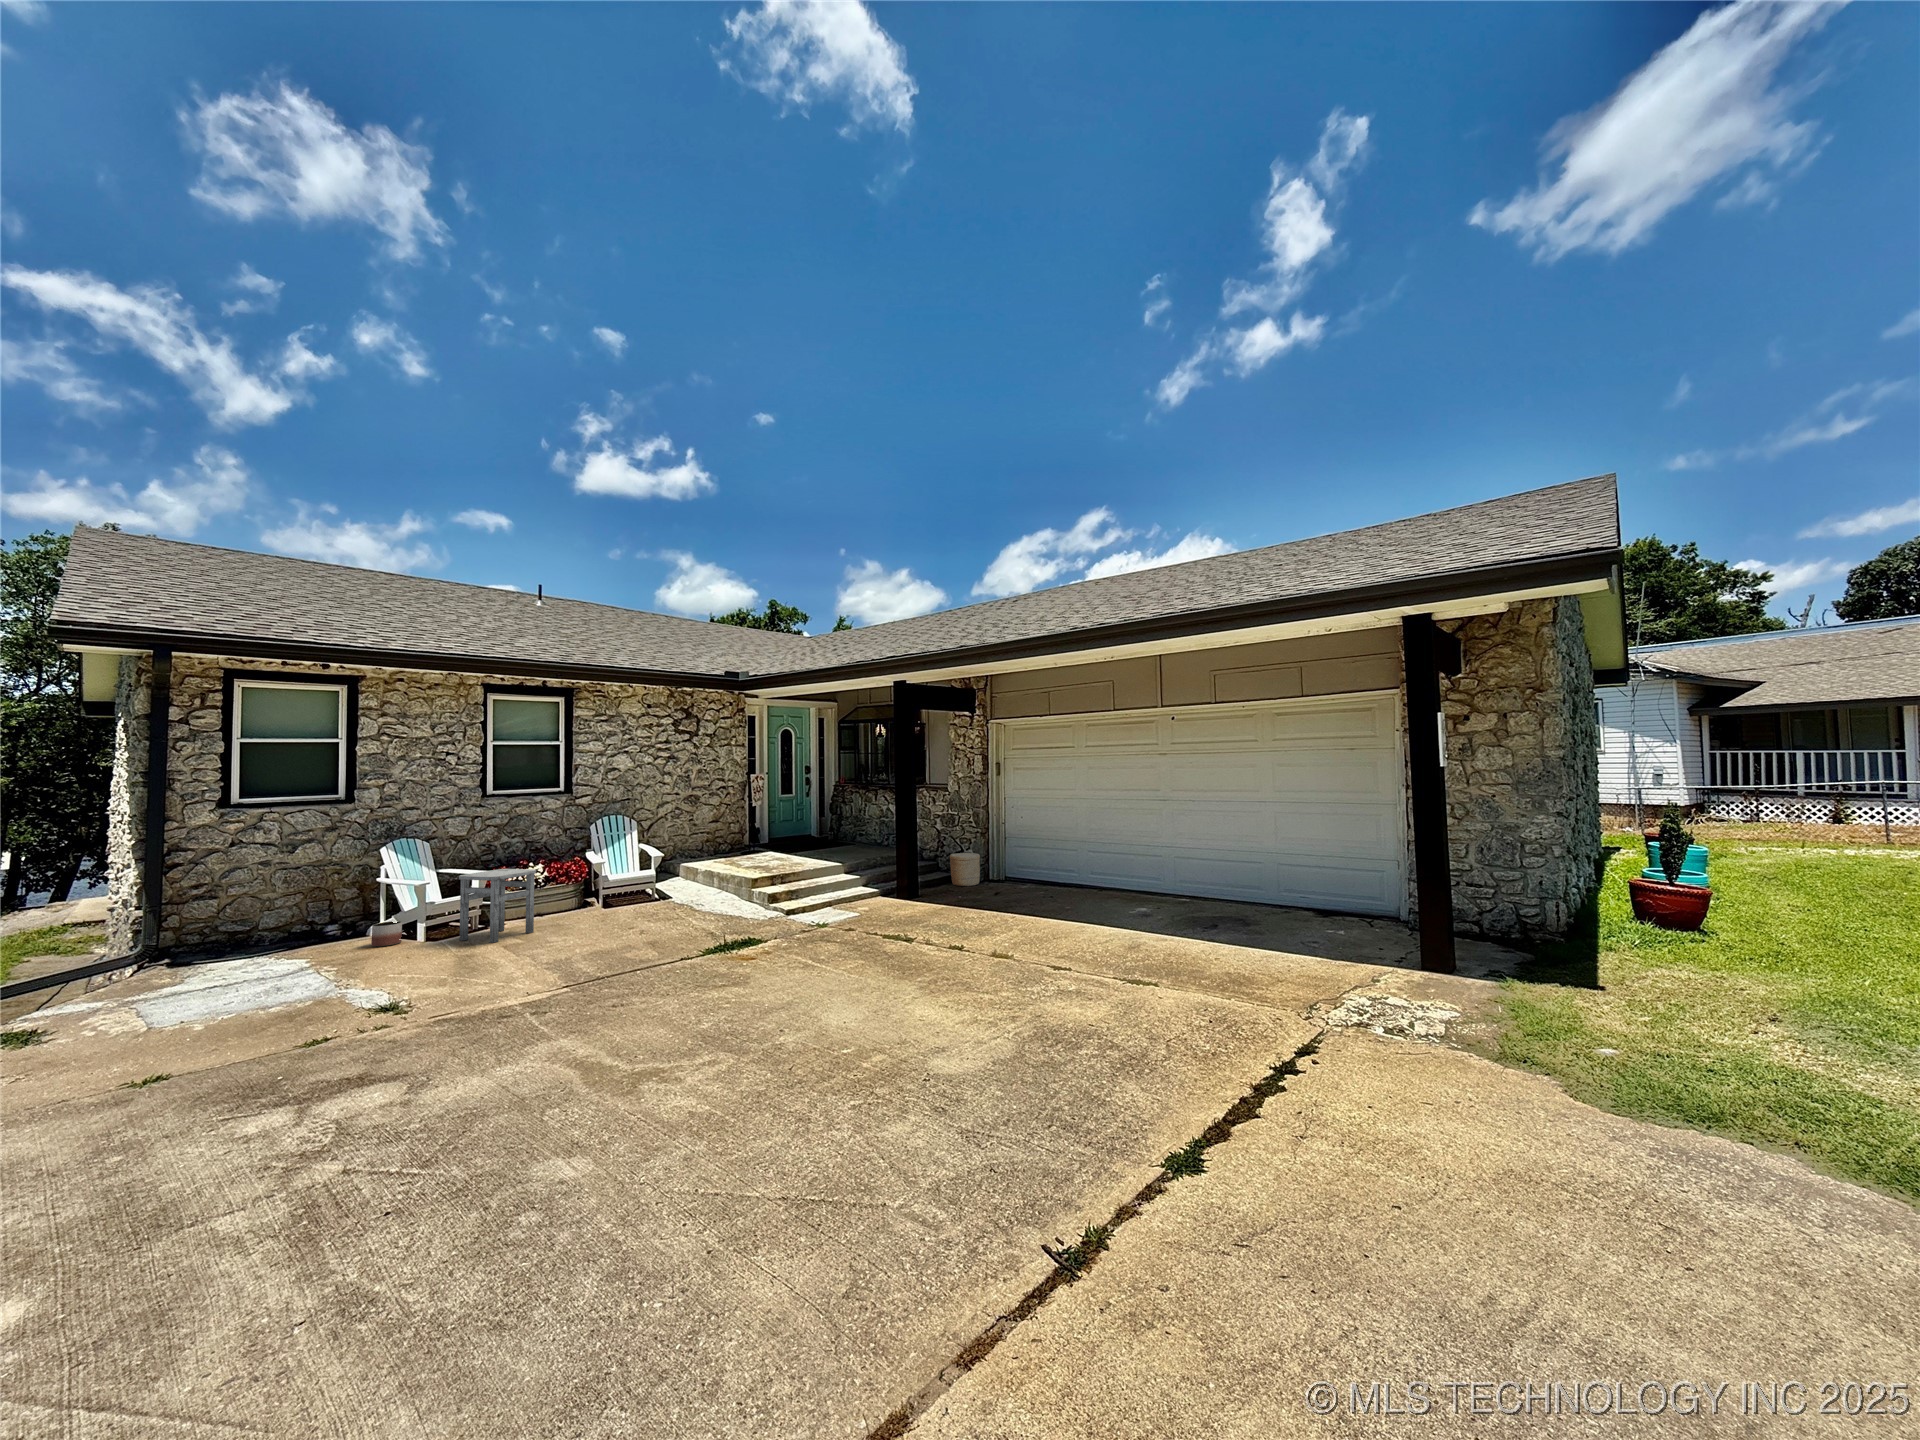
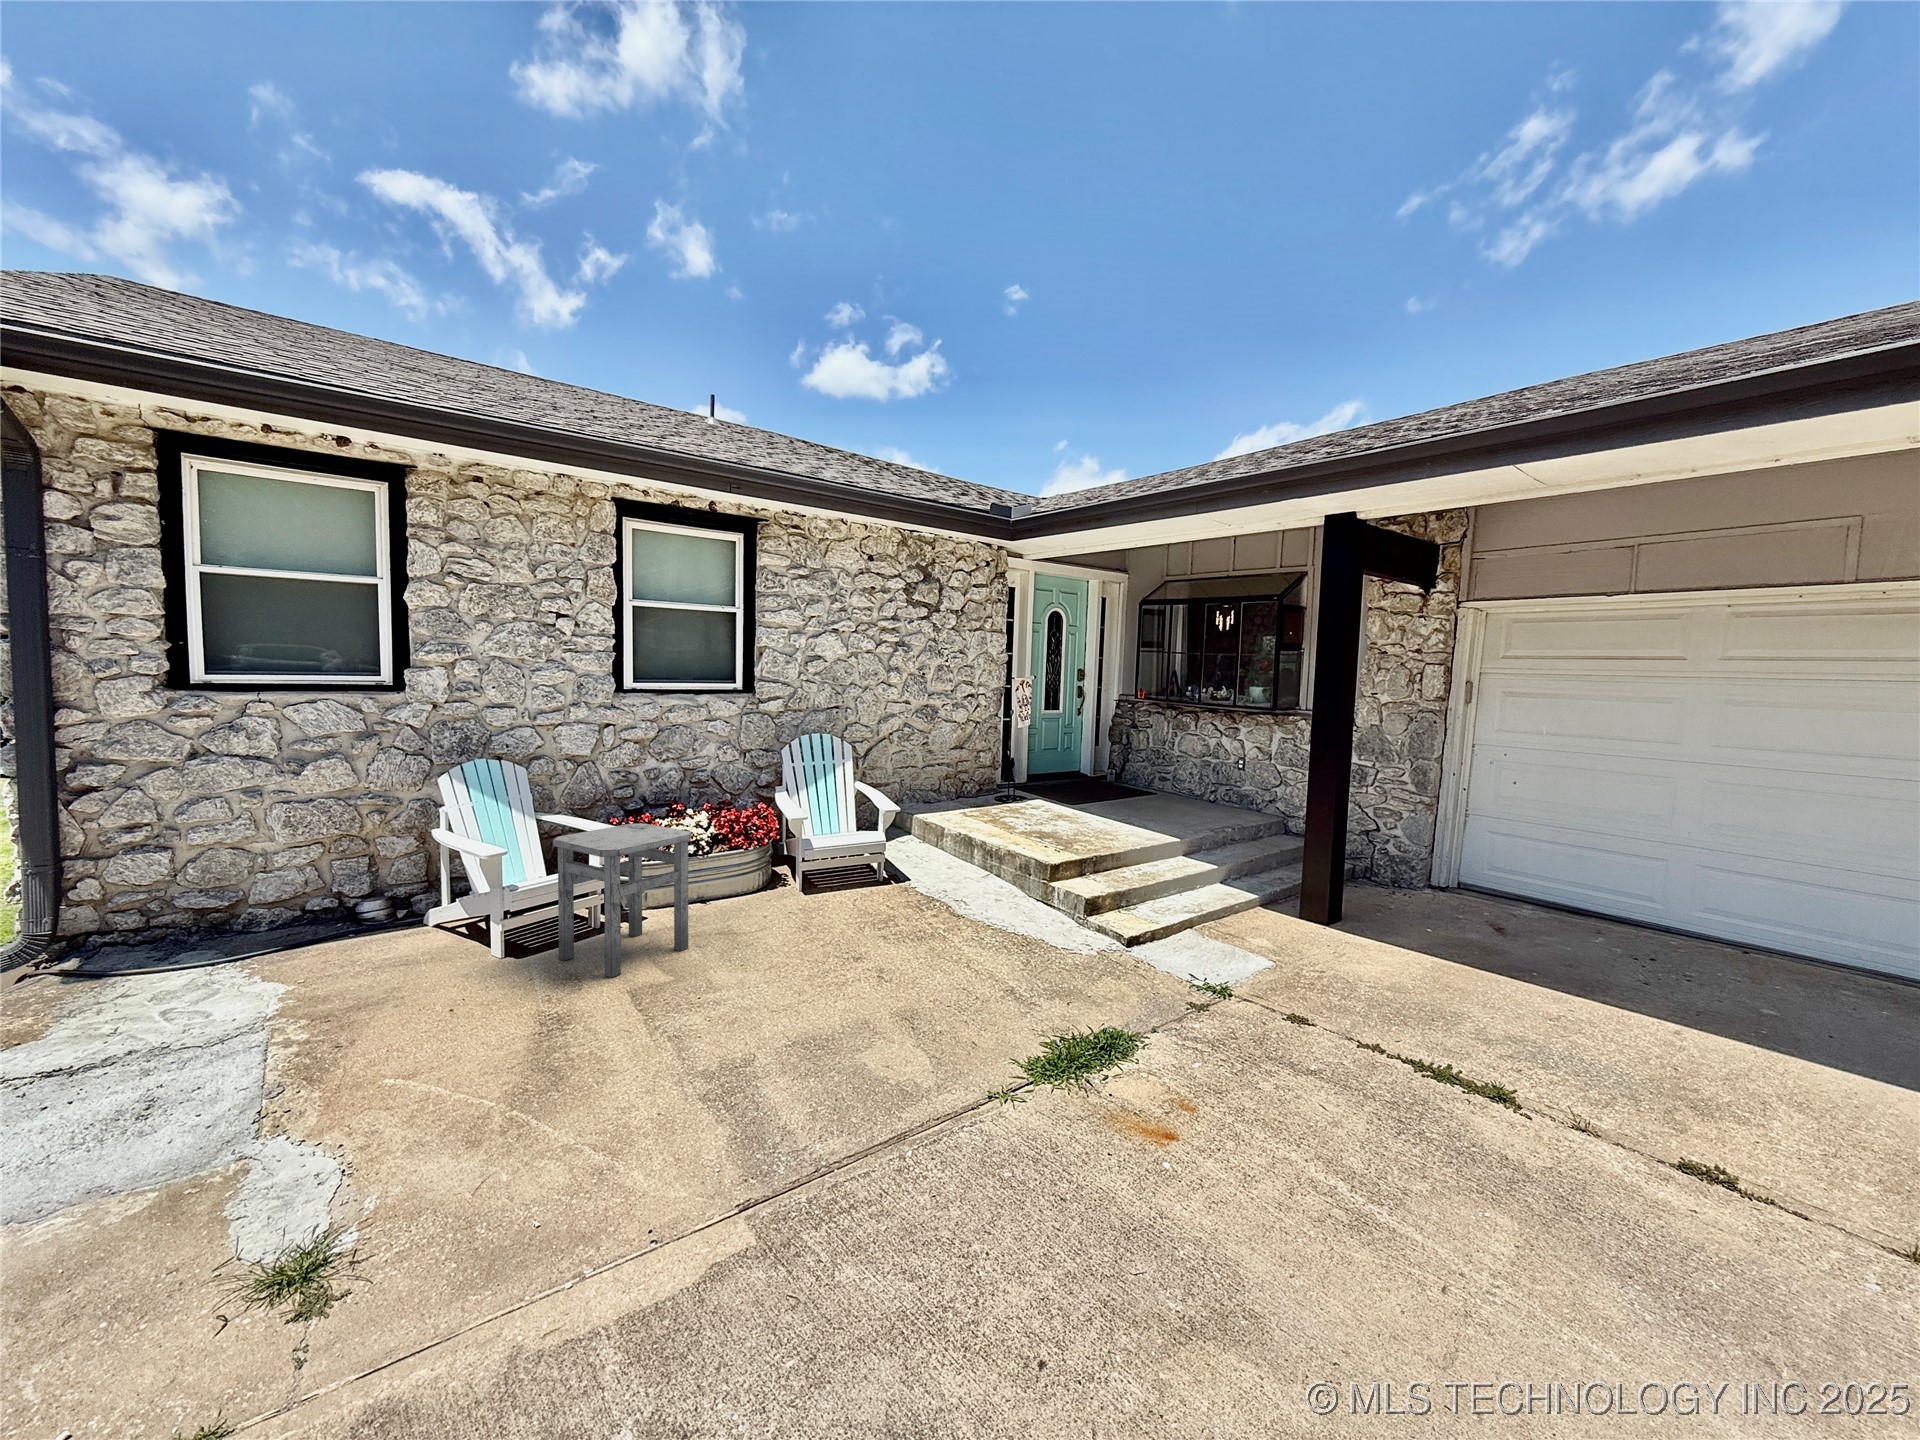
woven basket: present [950,853,980,886] -> none [1388,833,1455,898]
planter: present [371,921,402,947] -> none [414,908,469,959]

